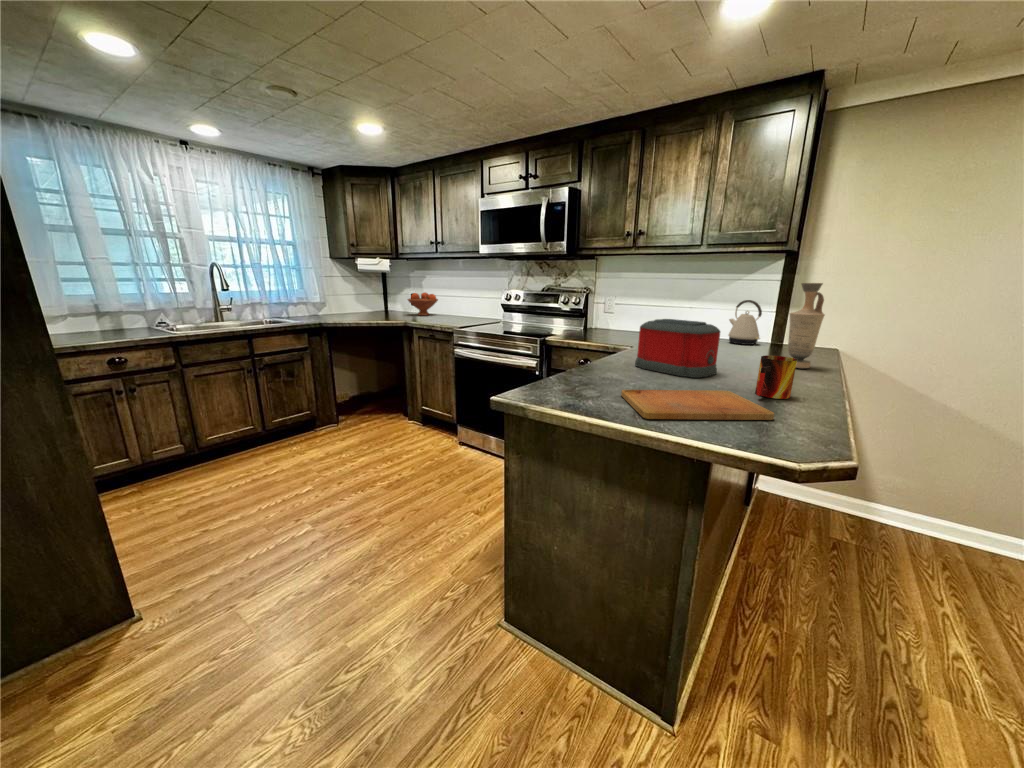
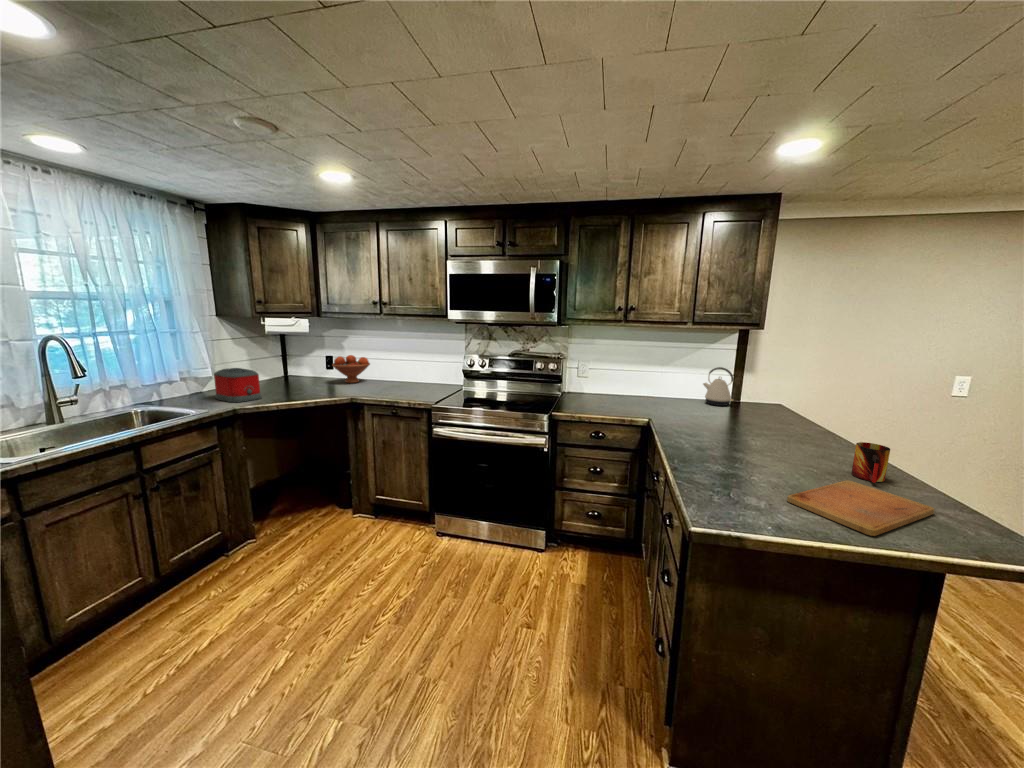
vase: present [788,283,825,368] -> none [799,366,830,436]
toaster: present [635,319,720,378] -> present [214,368,262,403]

